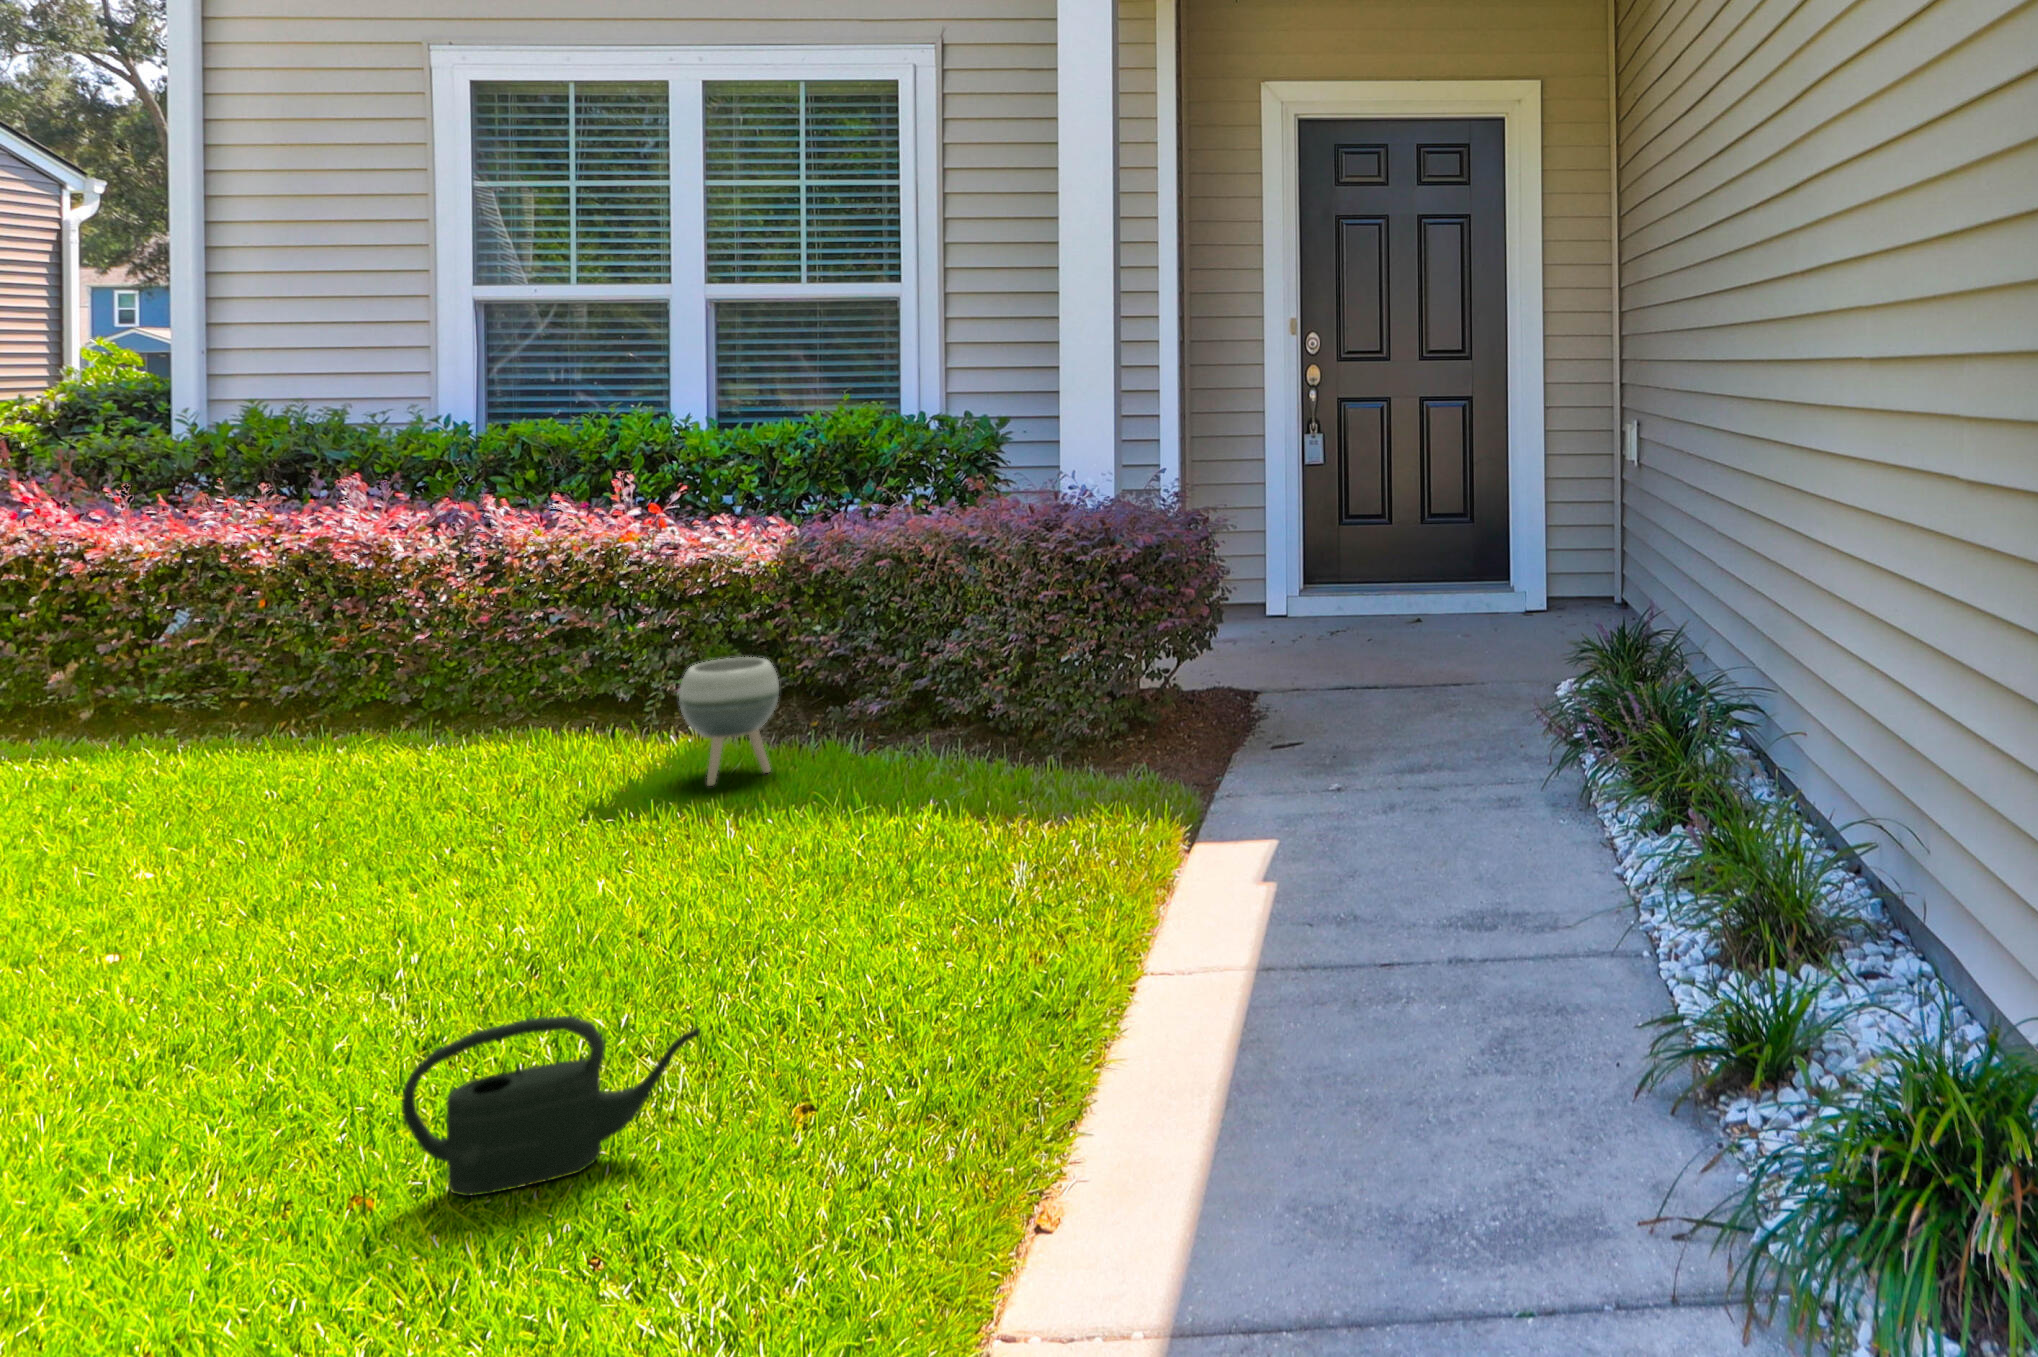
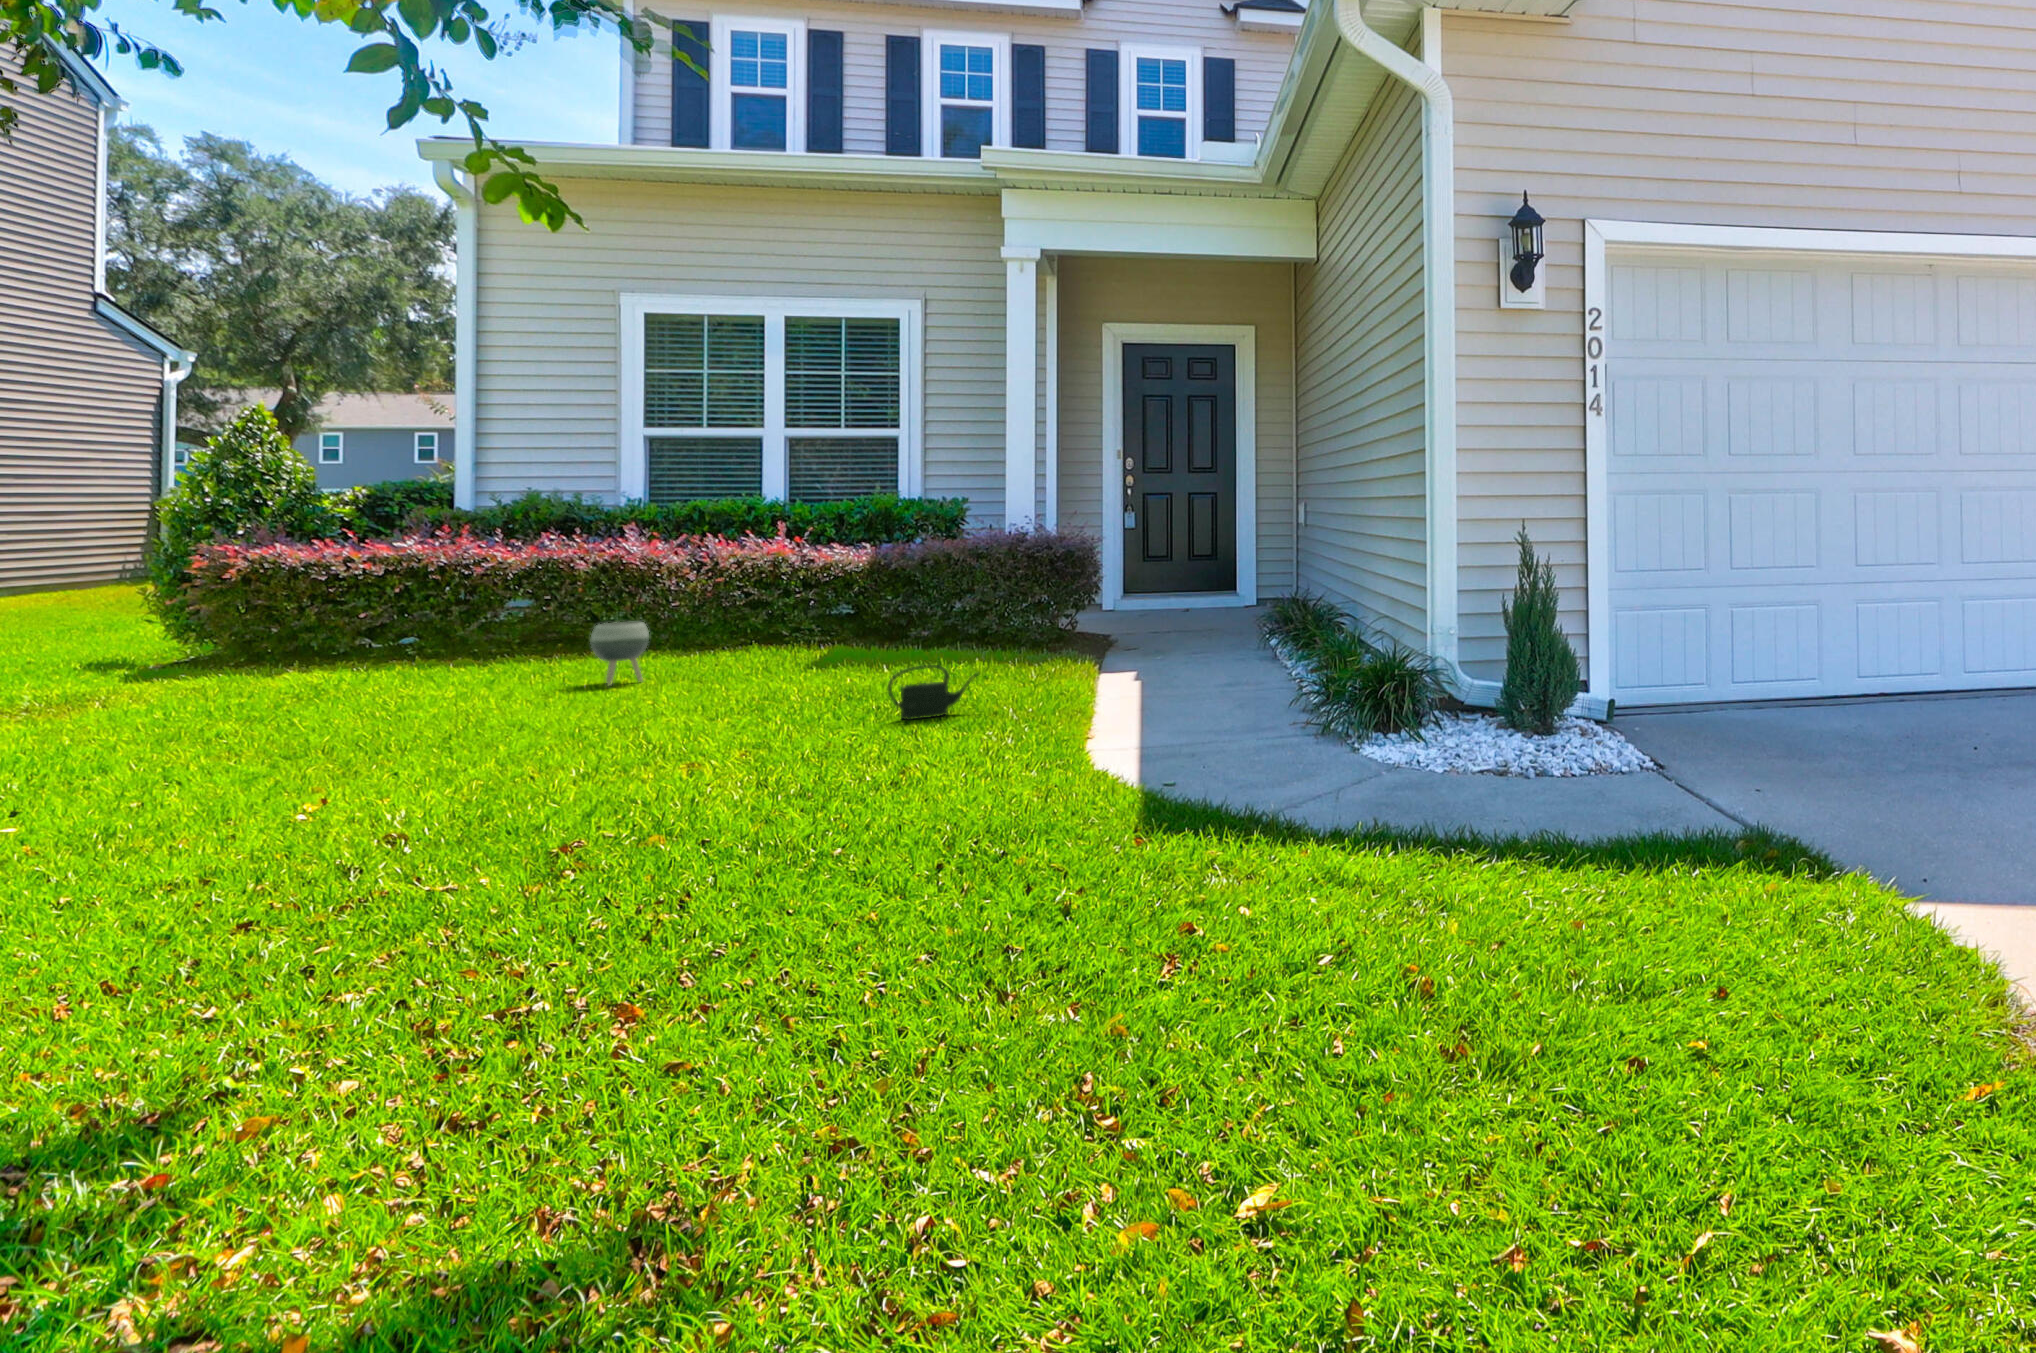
planter: present [679,657,779,786] -> present [591,622,649,686]

